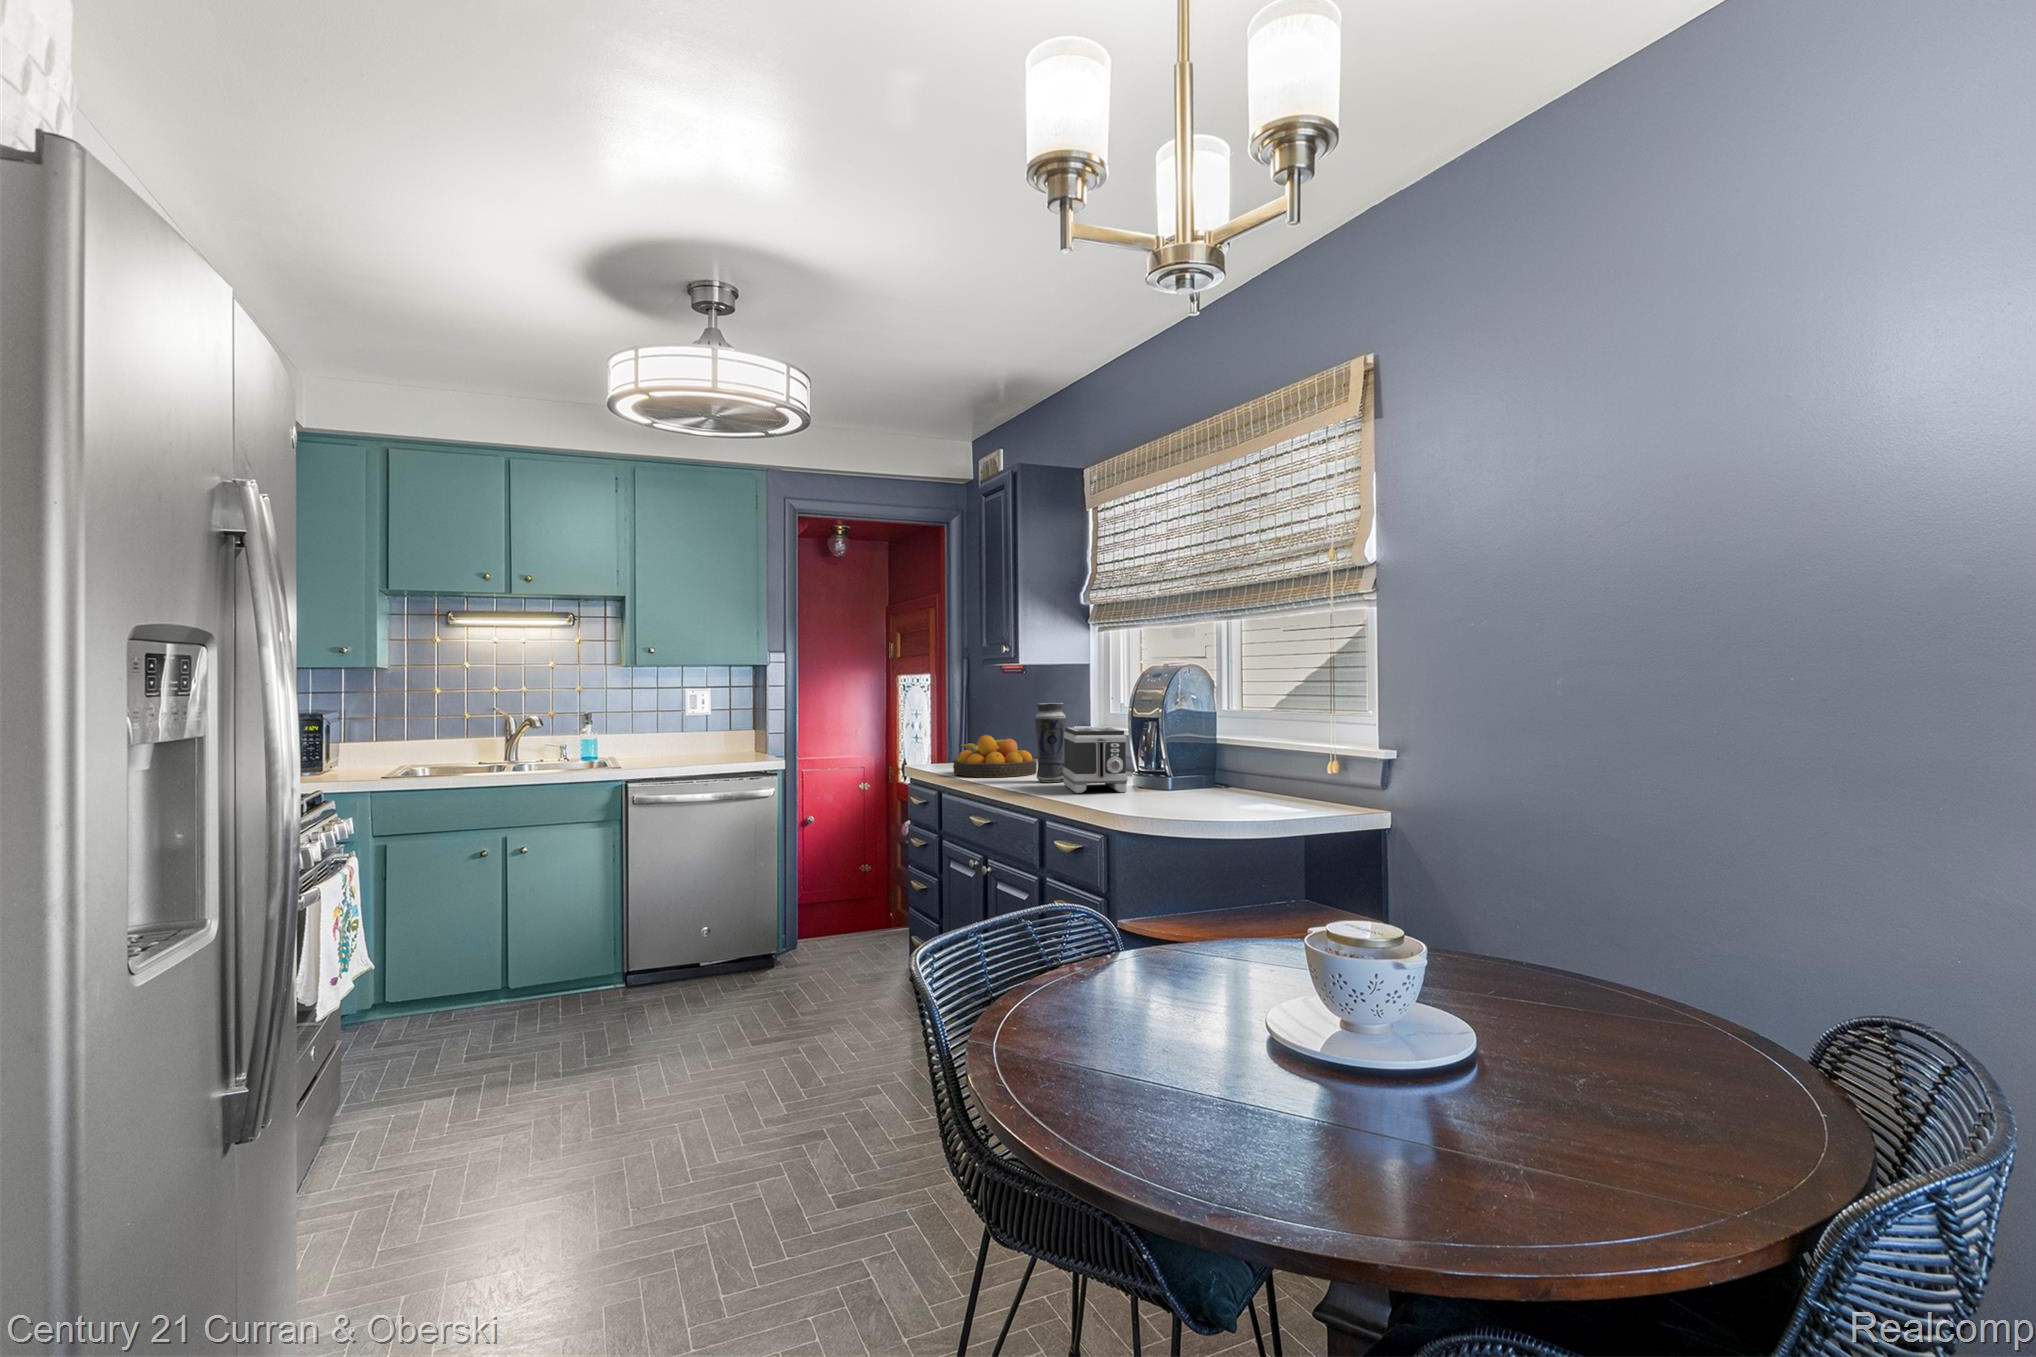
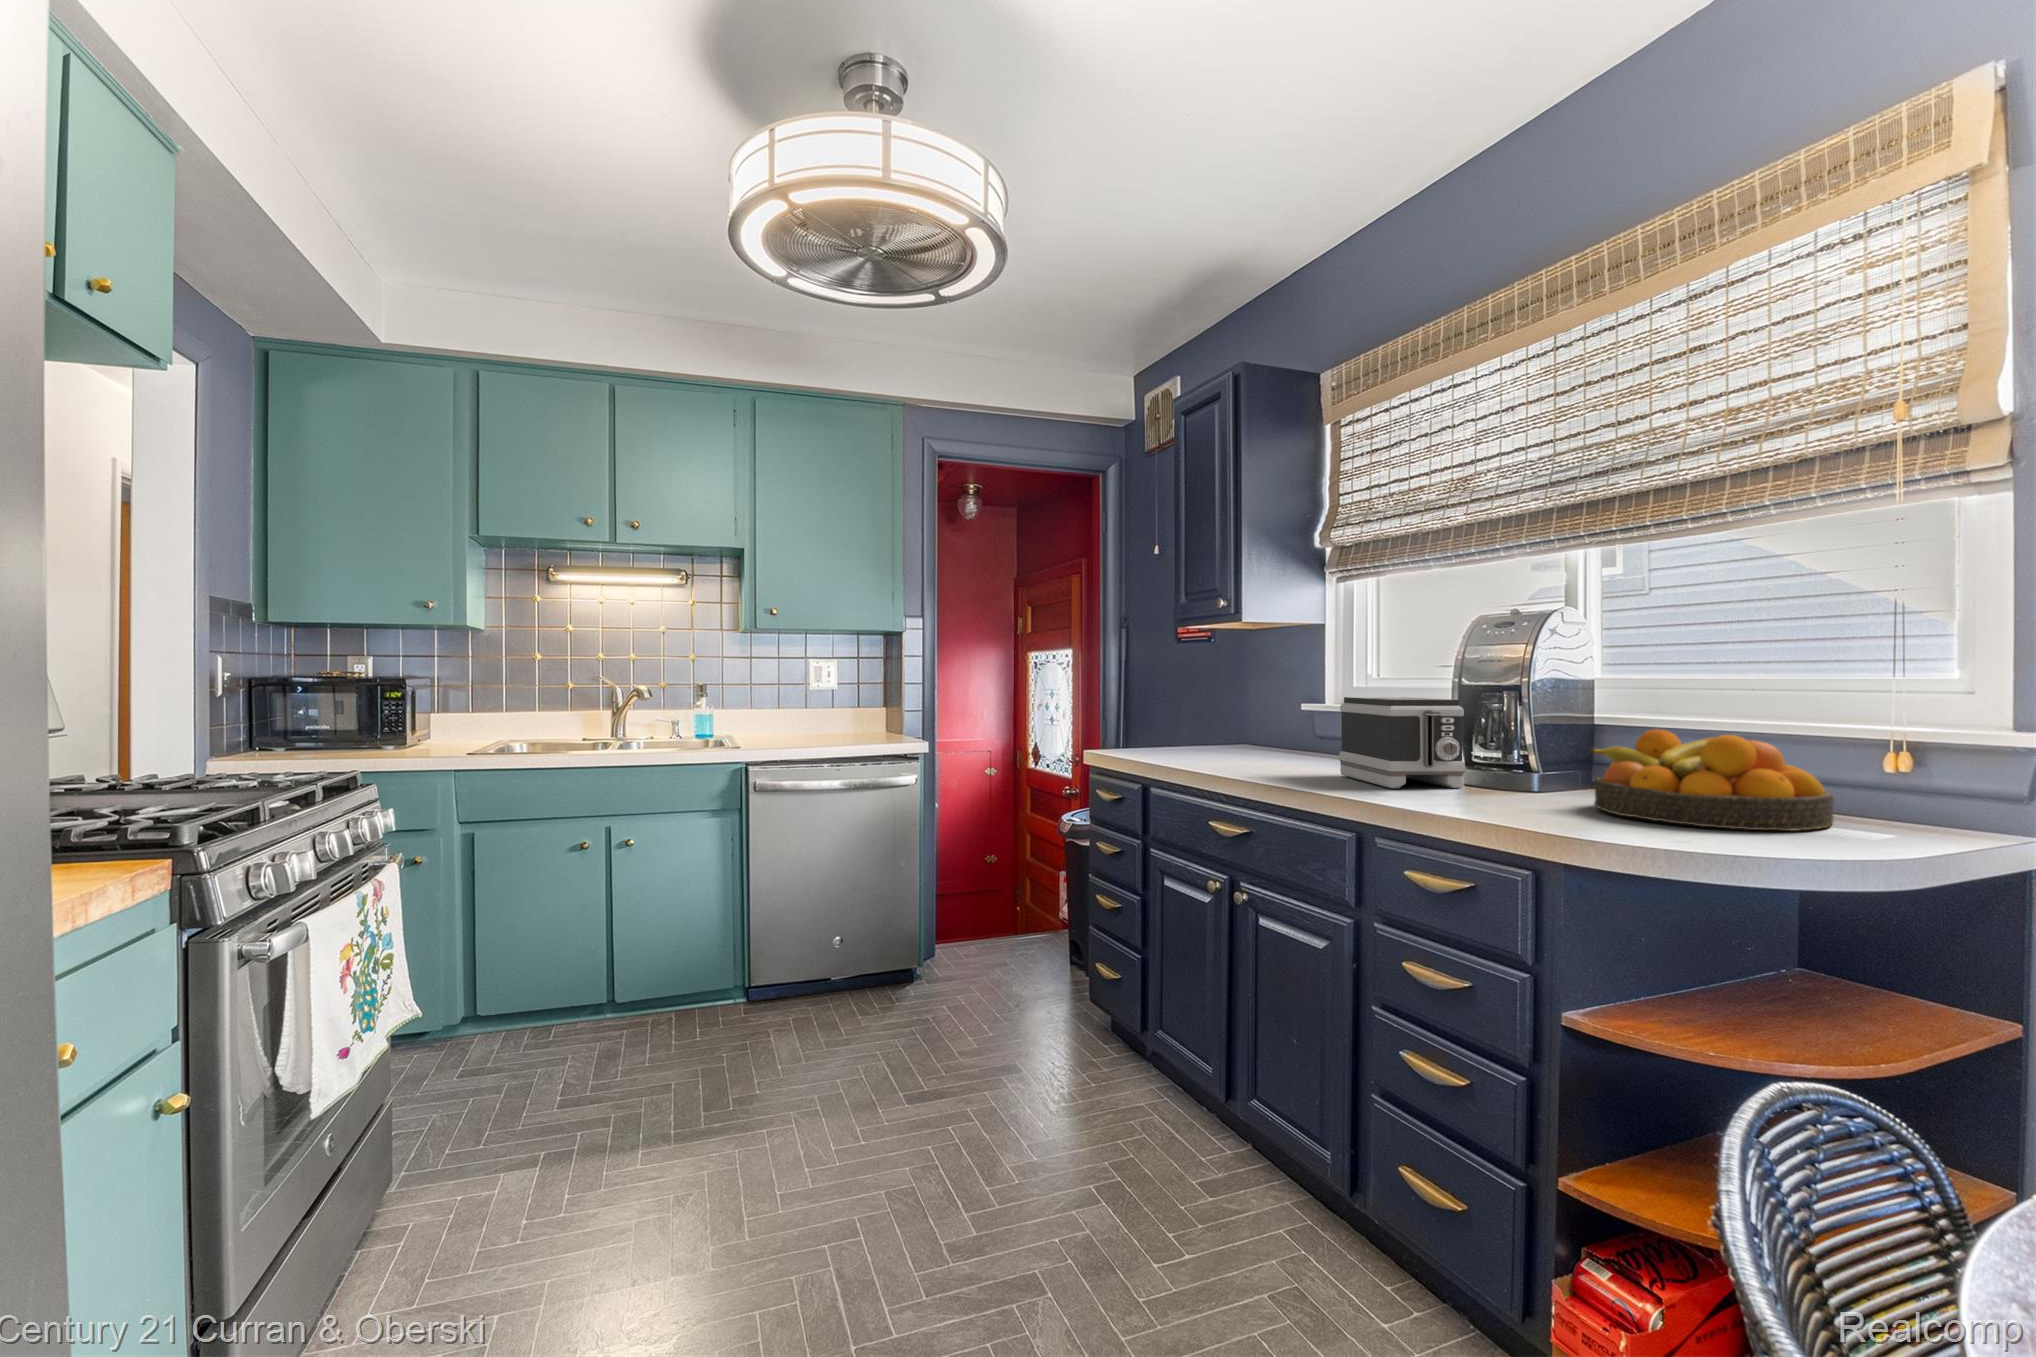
vase: present [1035,703,1066,782] -> none [1287,665,1331,771]
fruit bowl: present [953,735,1037,777] -> present [1590,729,1834,831]

